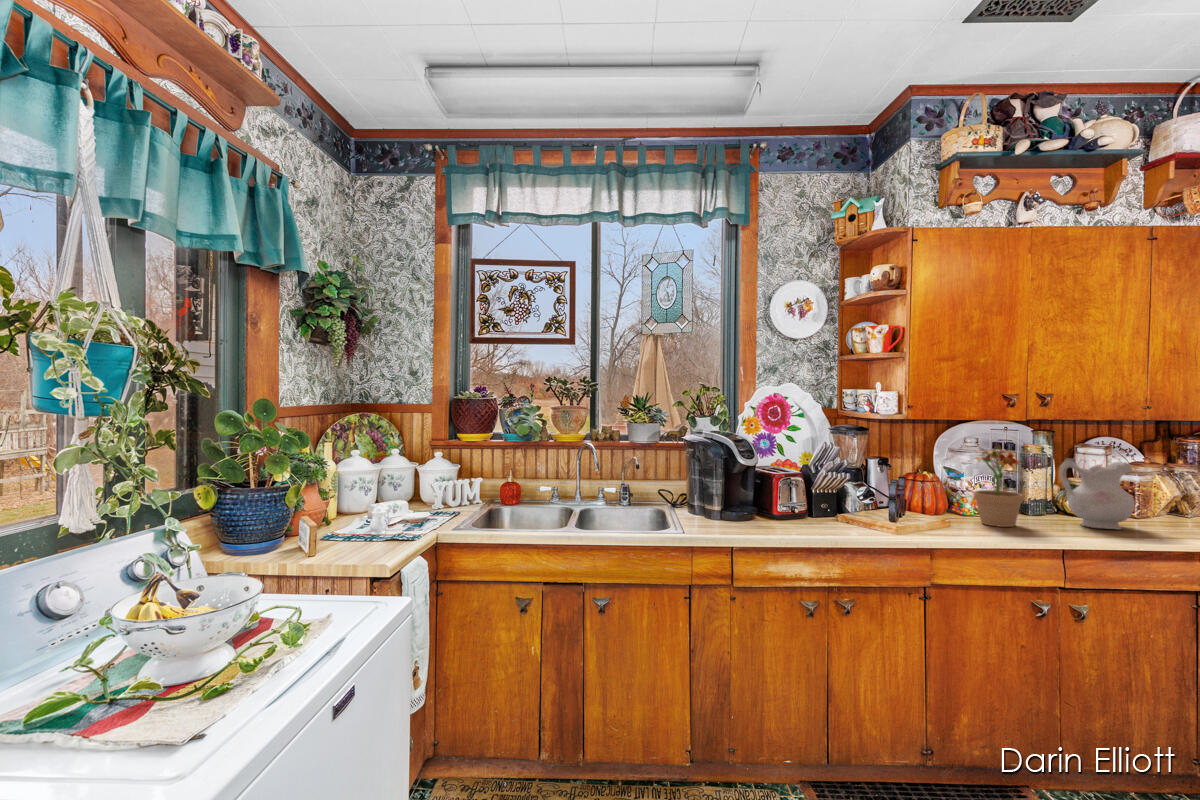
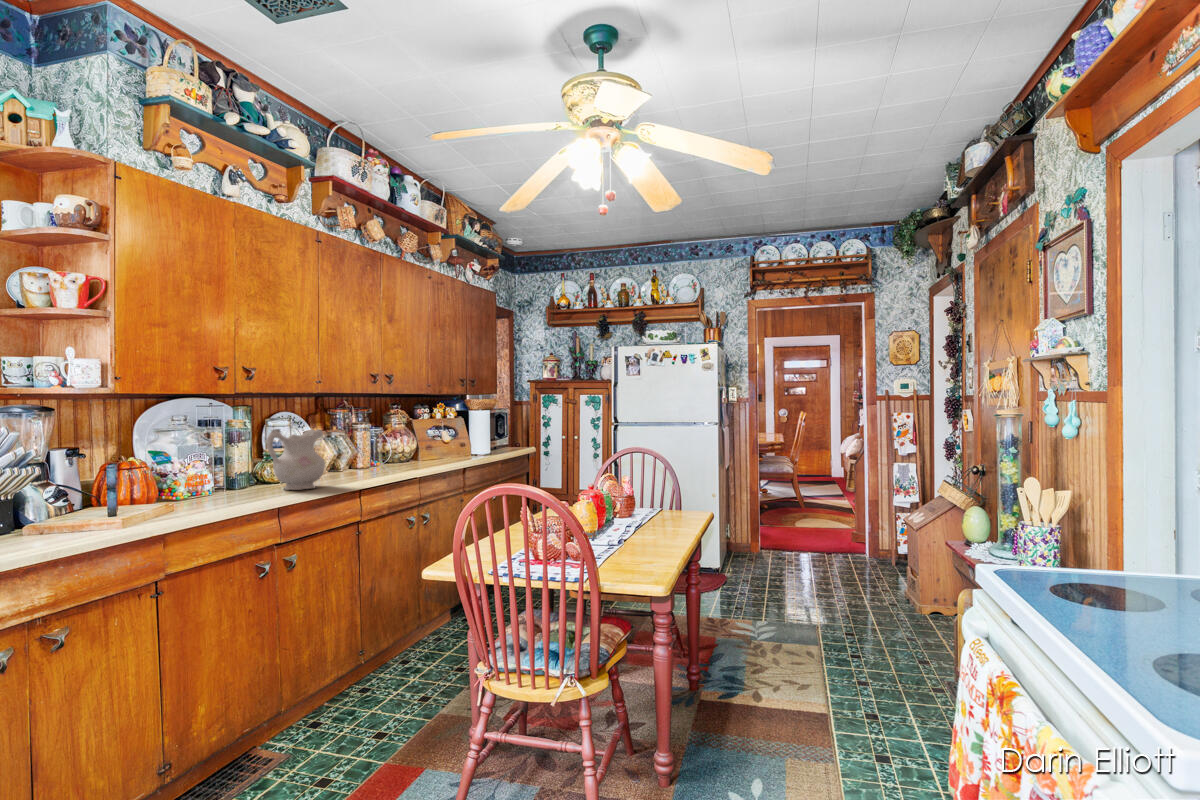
potted plant: present [974,445,1023,527] -> none [187,418,242,503]

